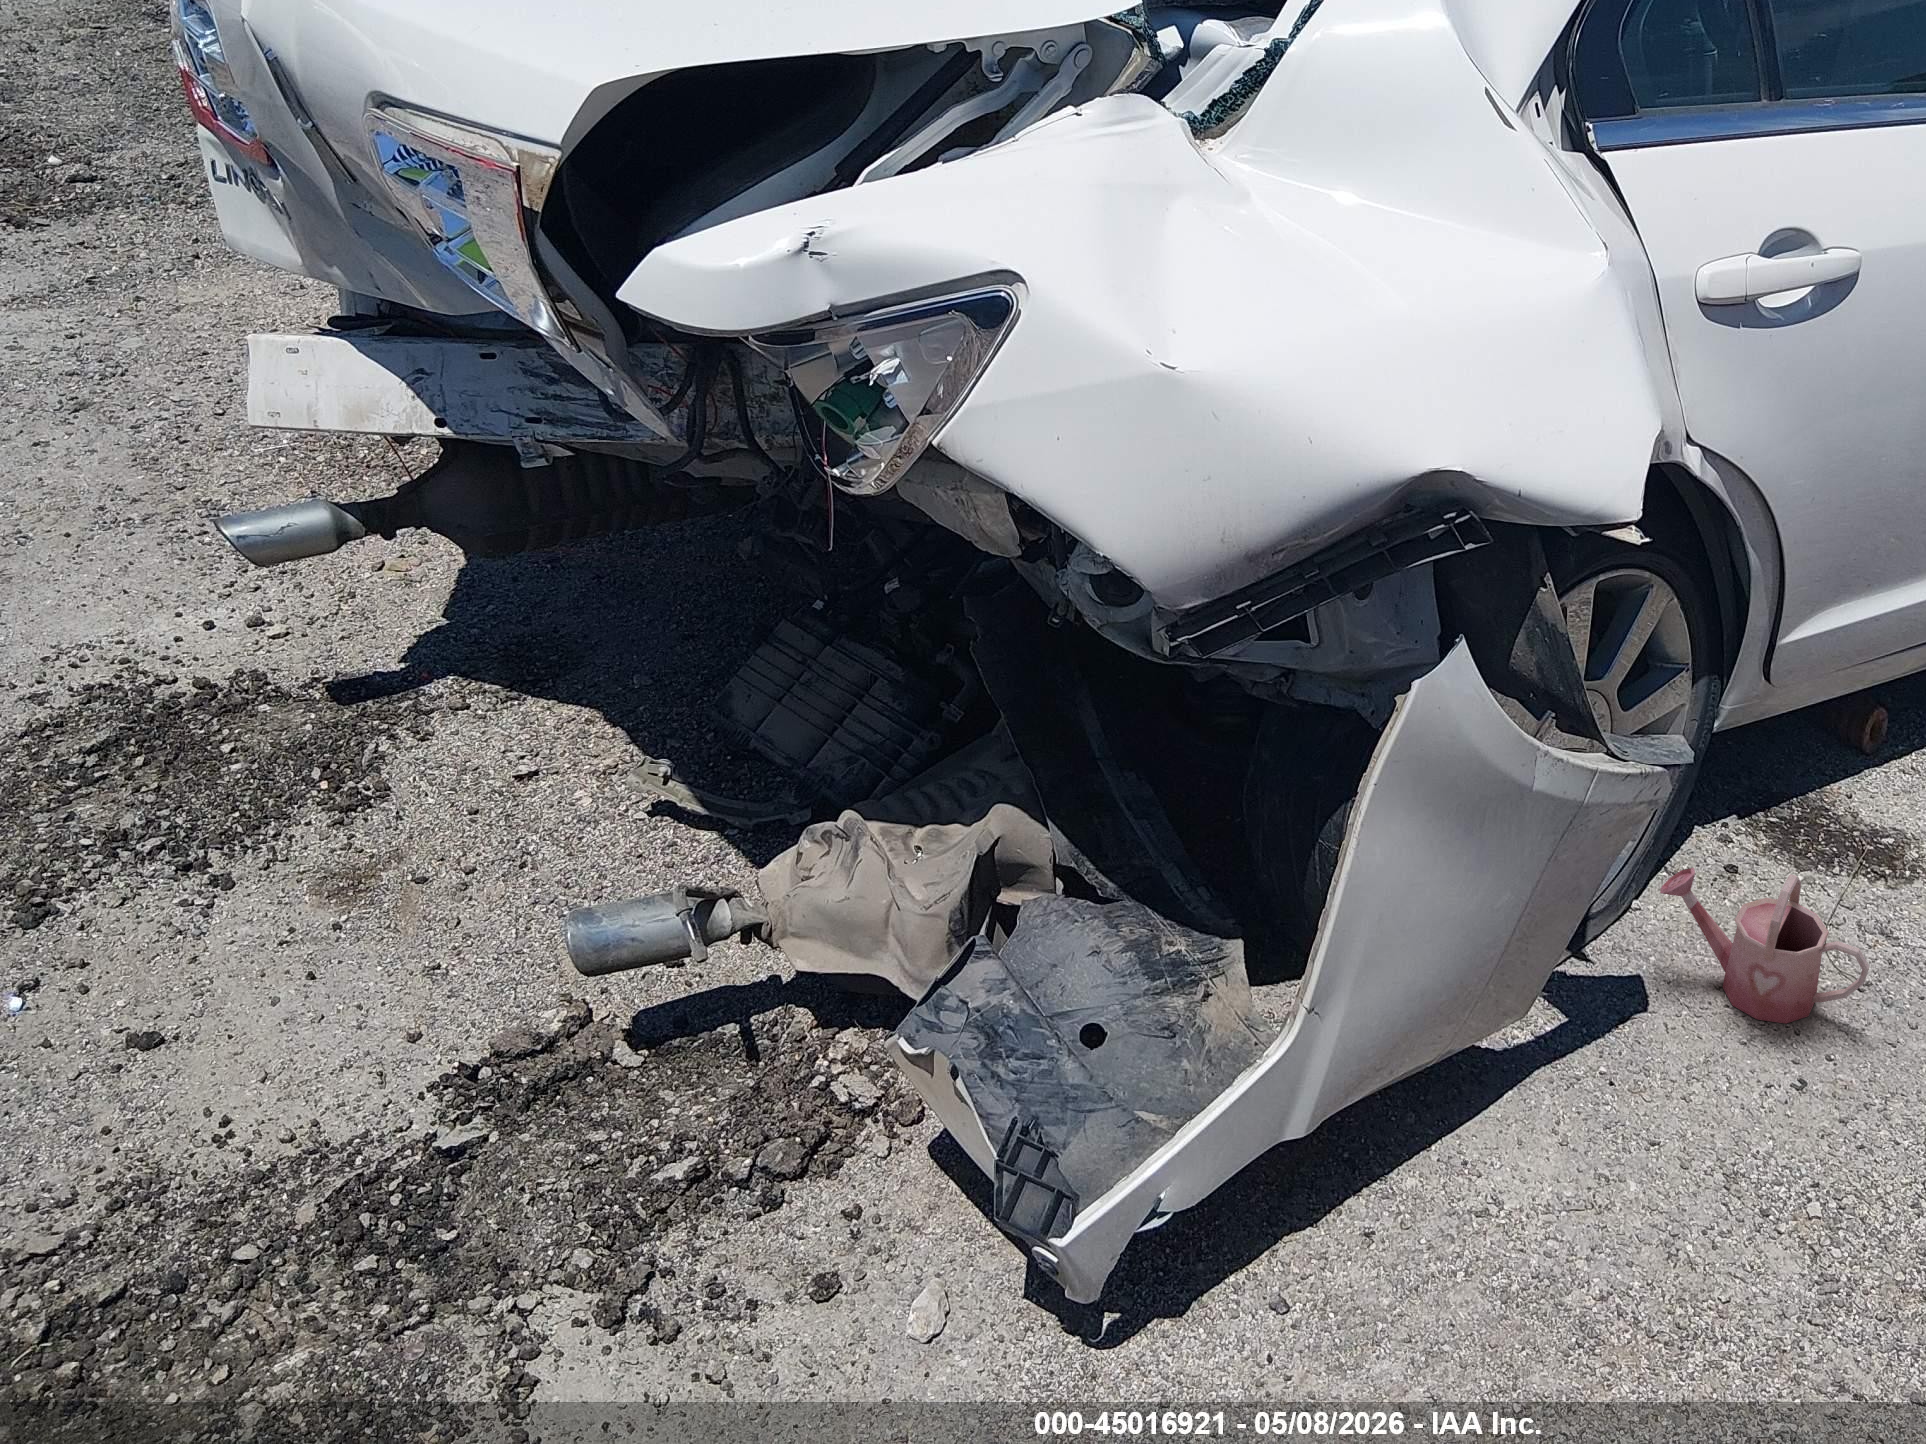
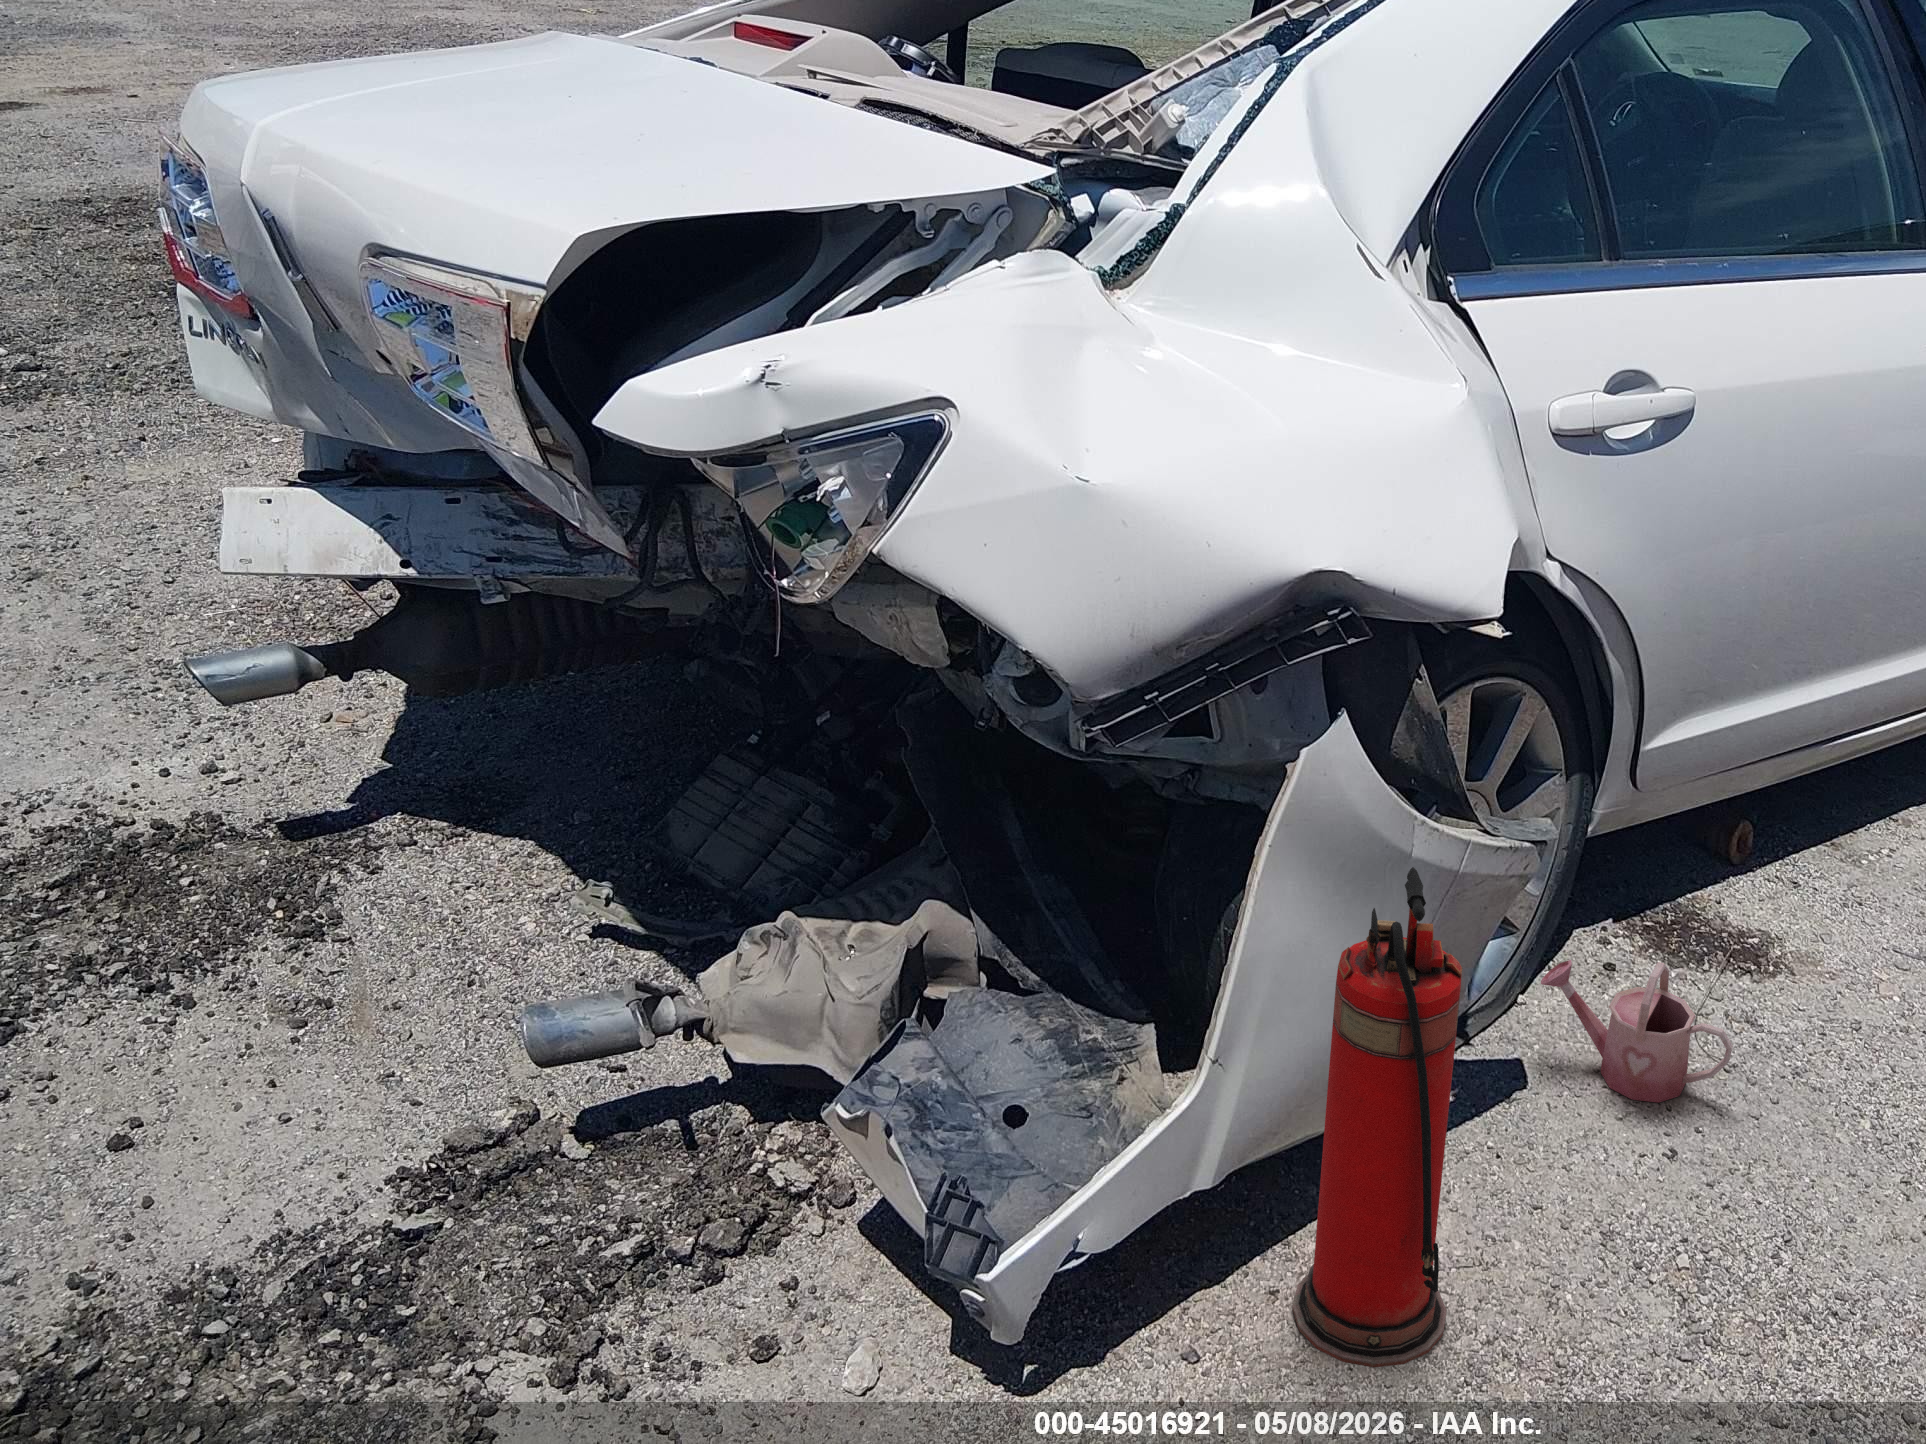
fire extinguisher: none [1390,799,1587,1326] -> present [1292,867,1462,1367]

